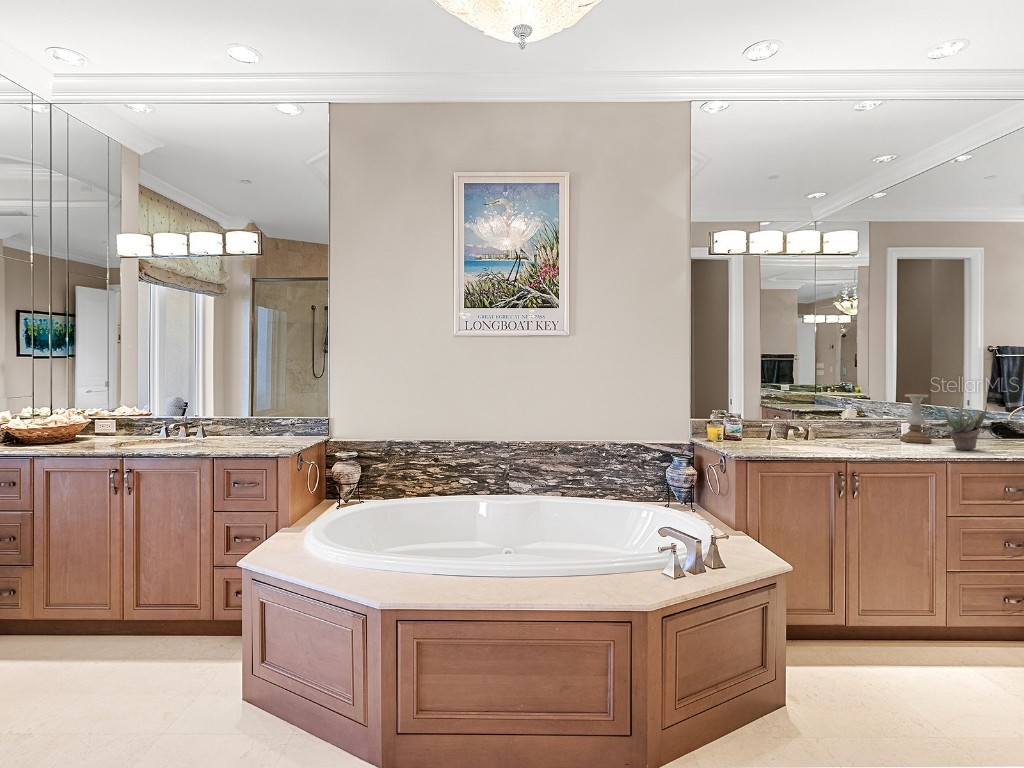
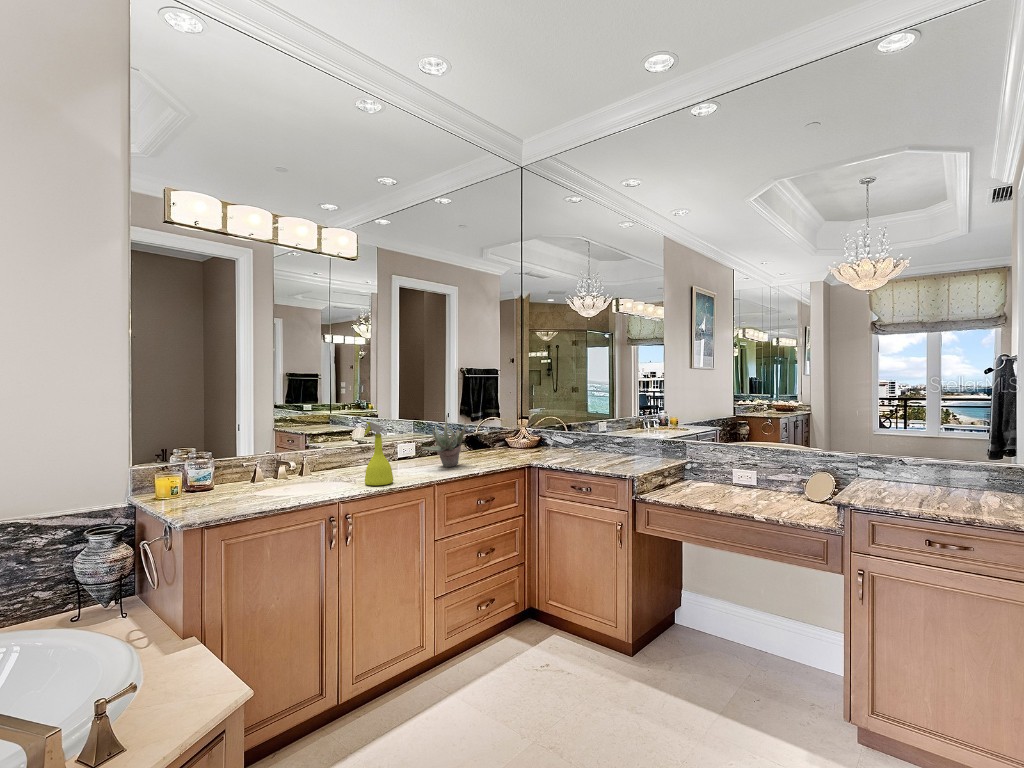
candle holder: present [900,394,932,443] -> none [396,415,423,464]
spray bottle: none [869,397,898,454] -> present [364,422,393,486]

